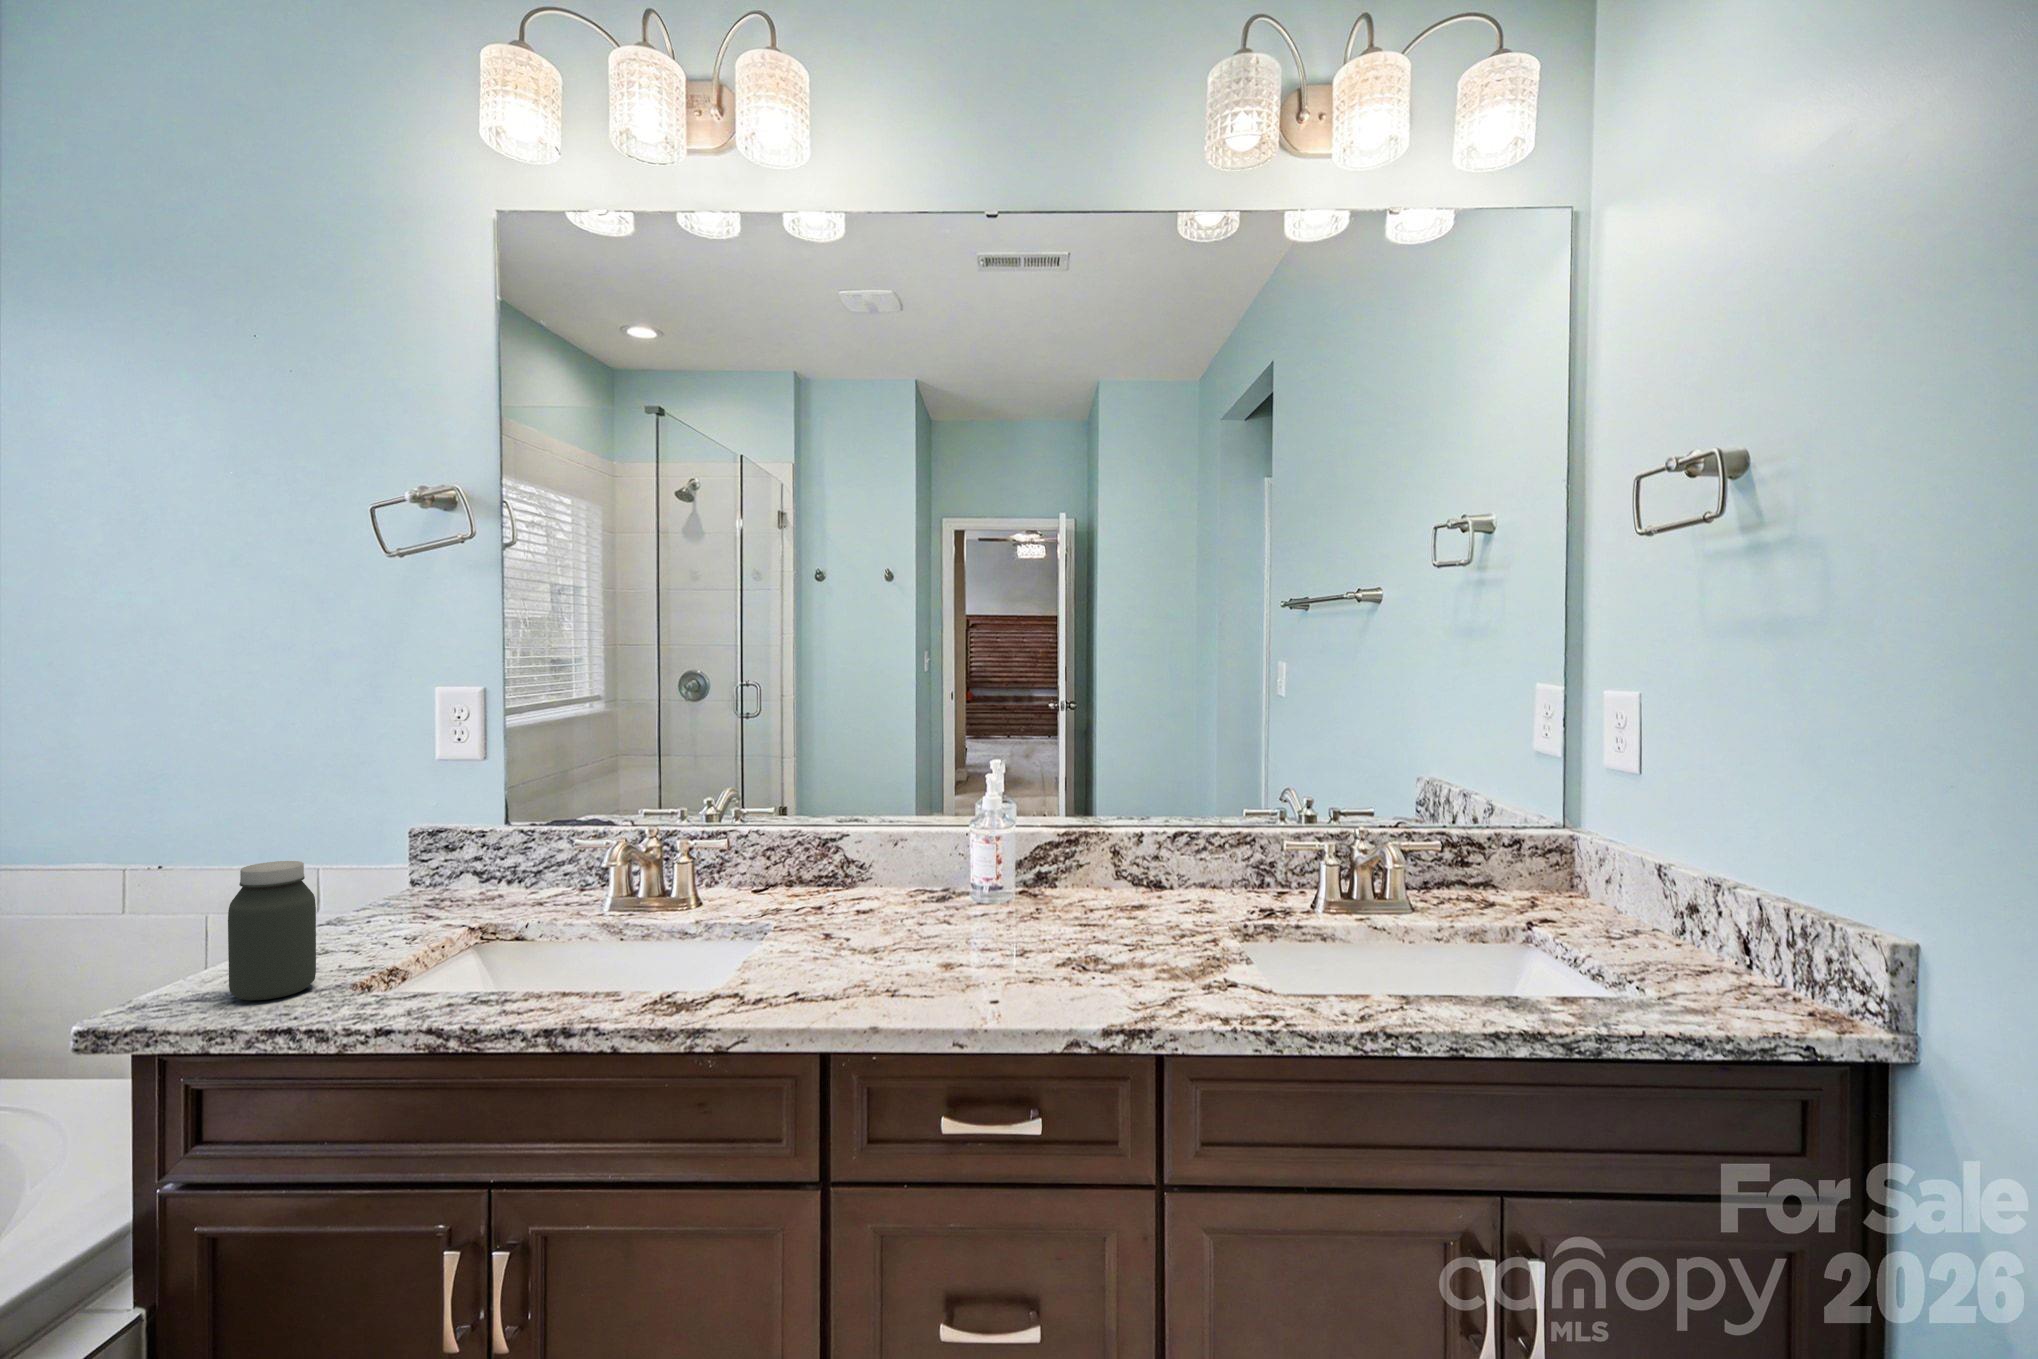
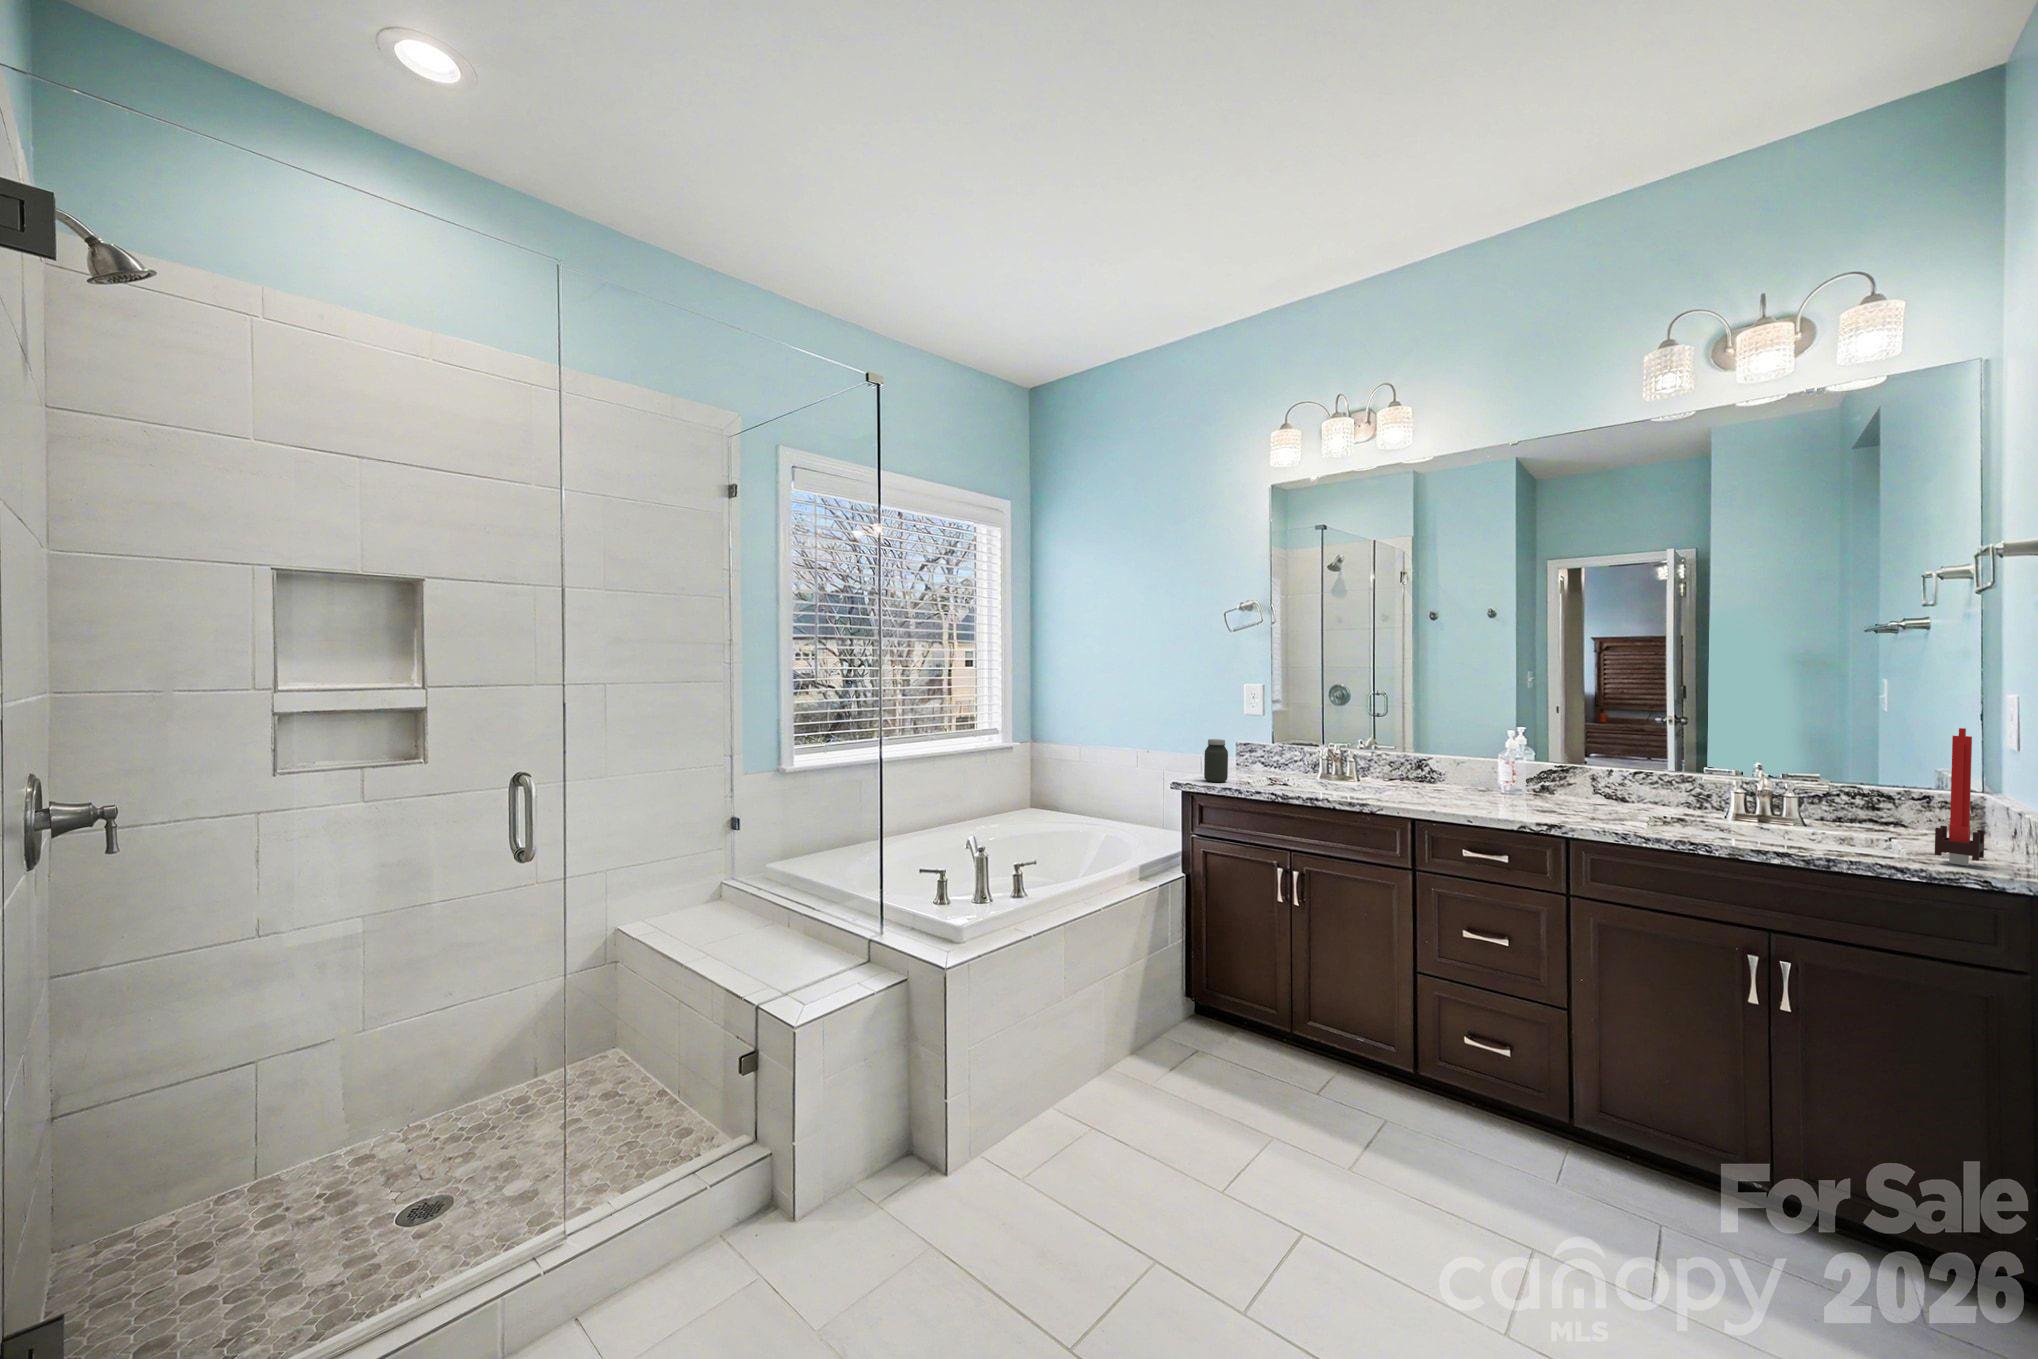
candle: none [1682,756,1760,1002] -> present [1935,728,1984,866]

